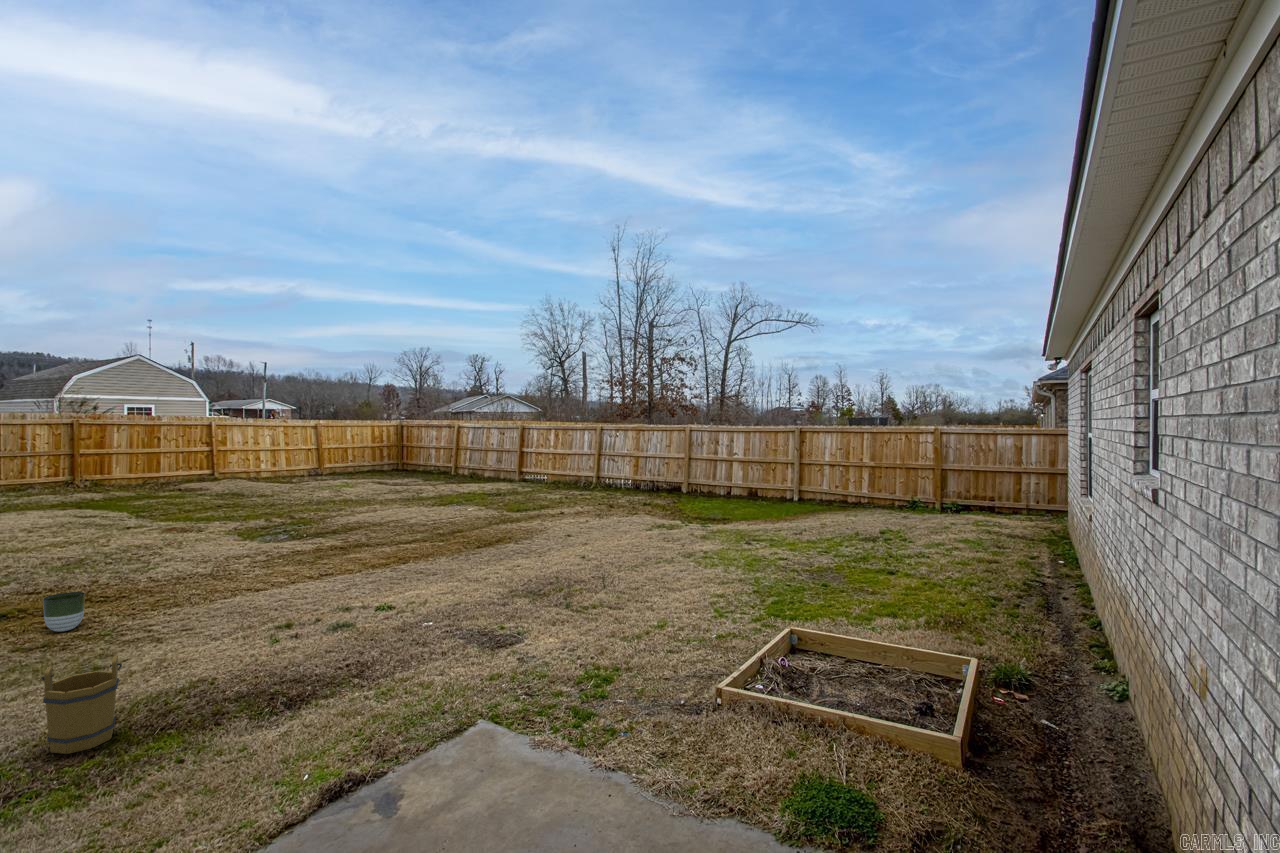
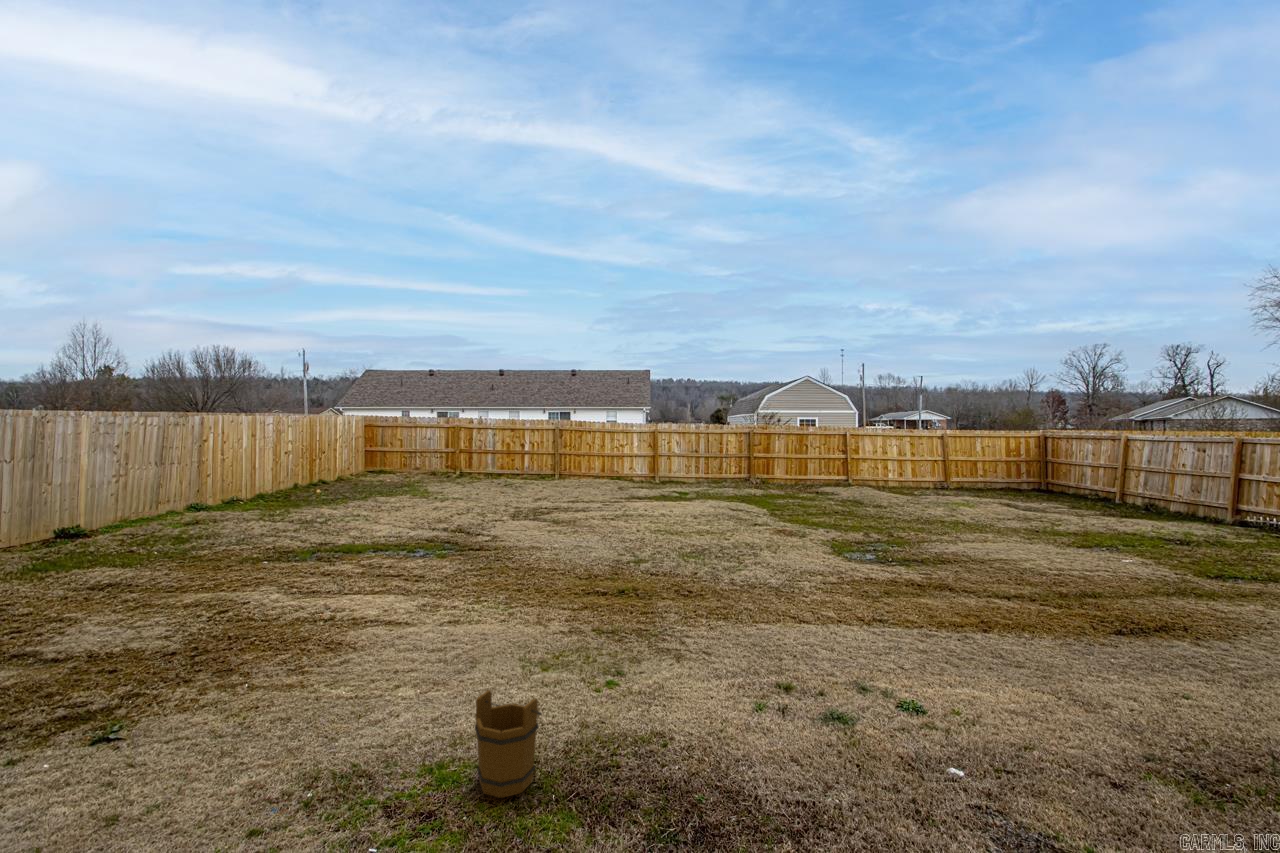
planter: present [43,592,85,632] -> none [613,589,641,625]

